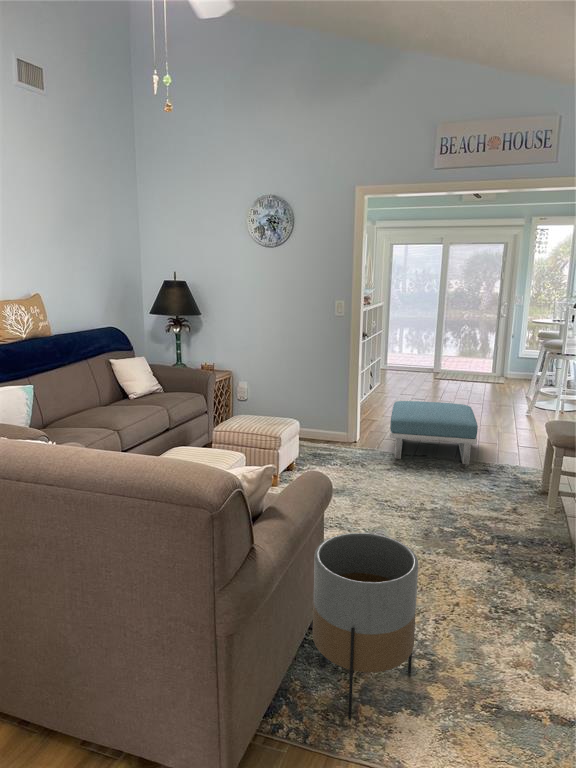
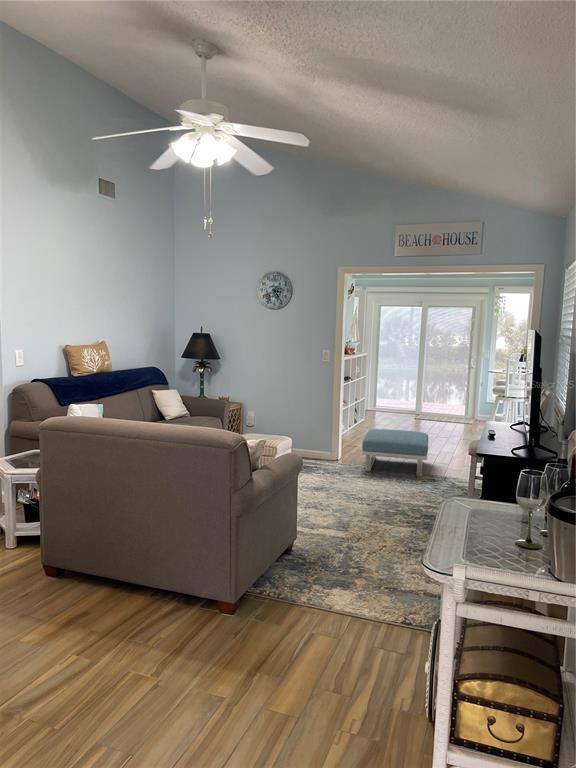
planter: present [312,533,418,720] -> none [285,487,348,590]

